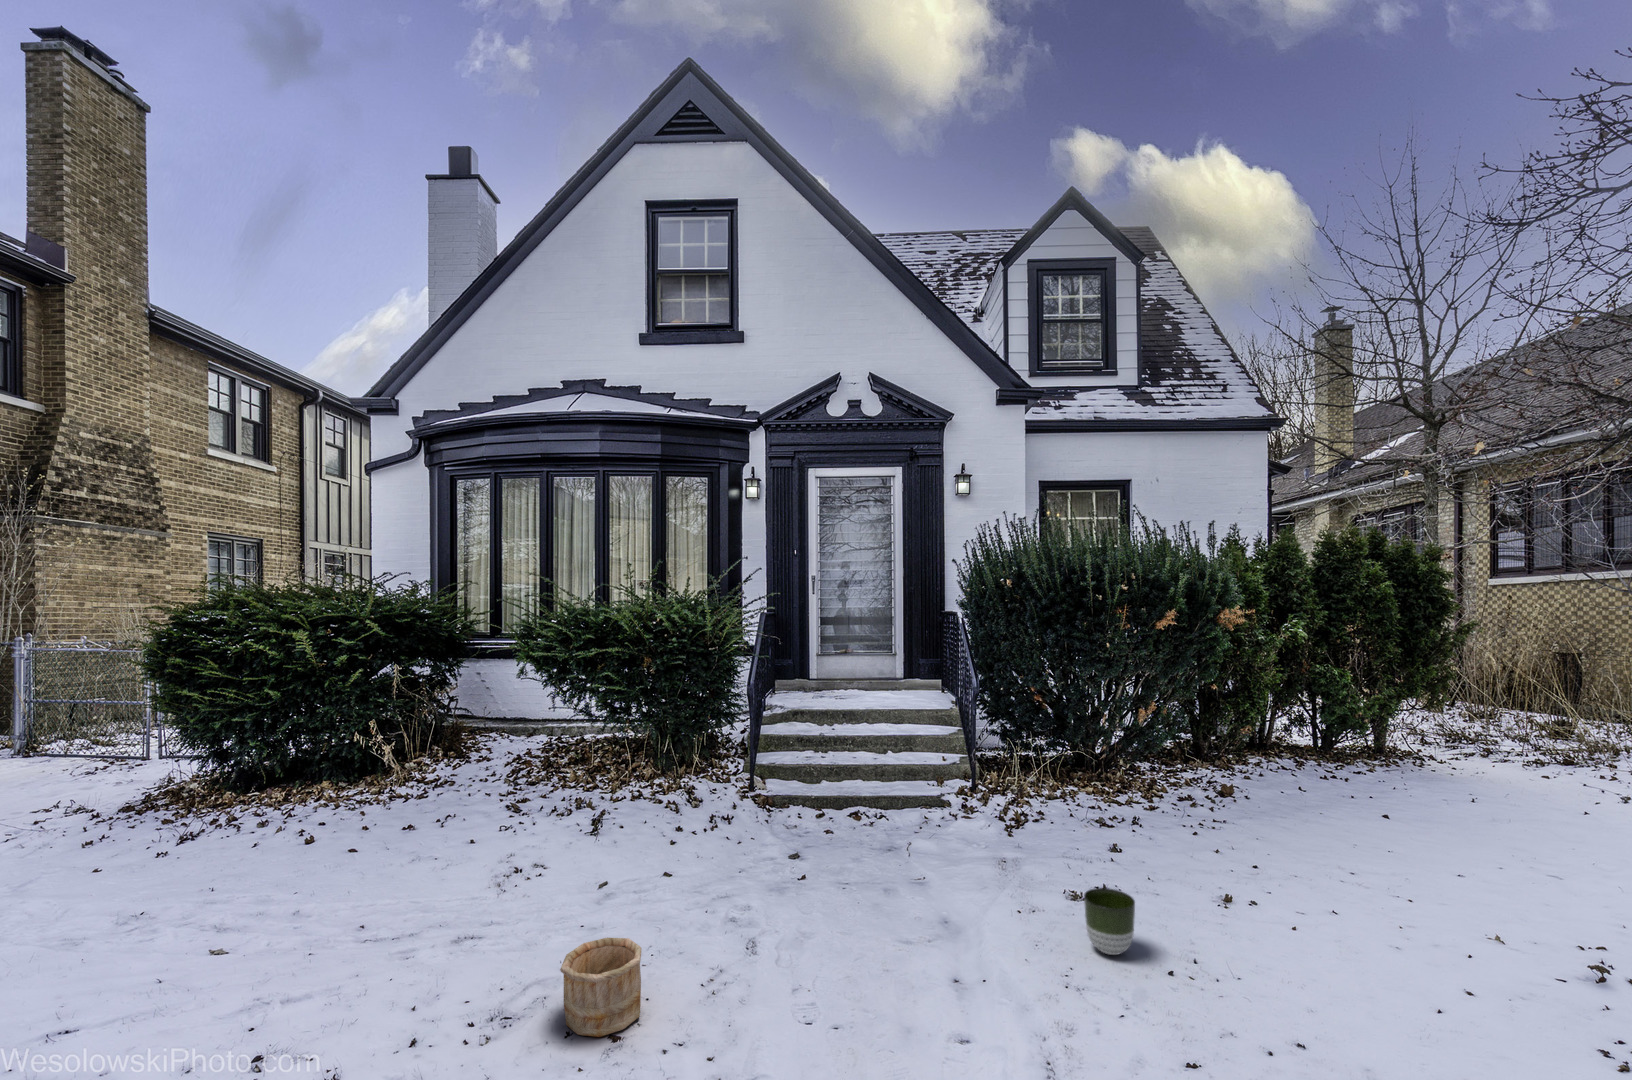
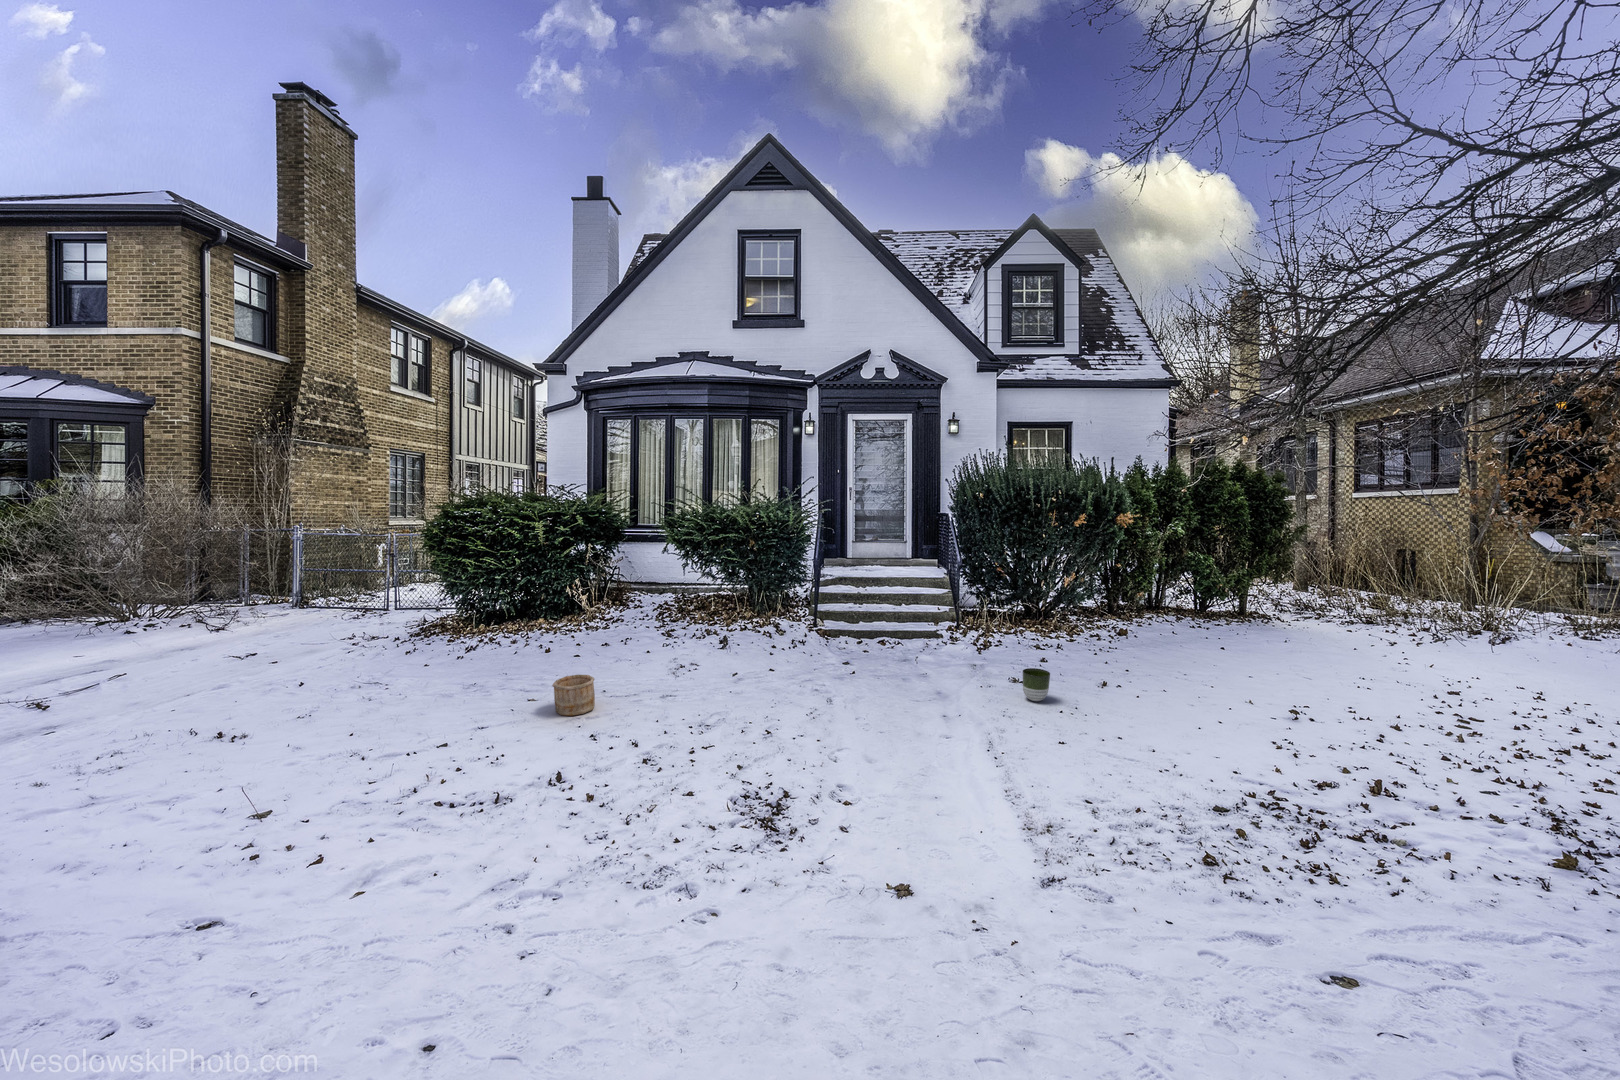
wooden bucket: present [560,938,642,1037] -> present [552,675,595,716]

